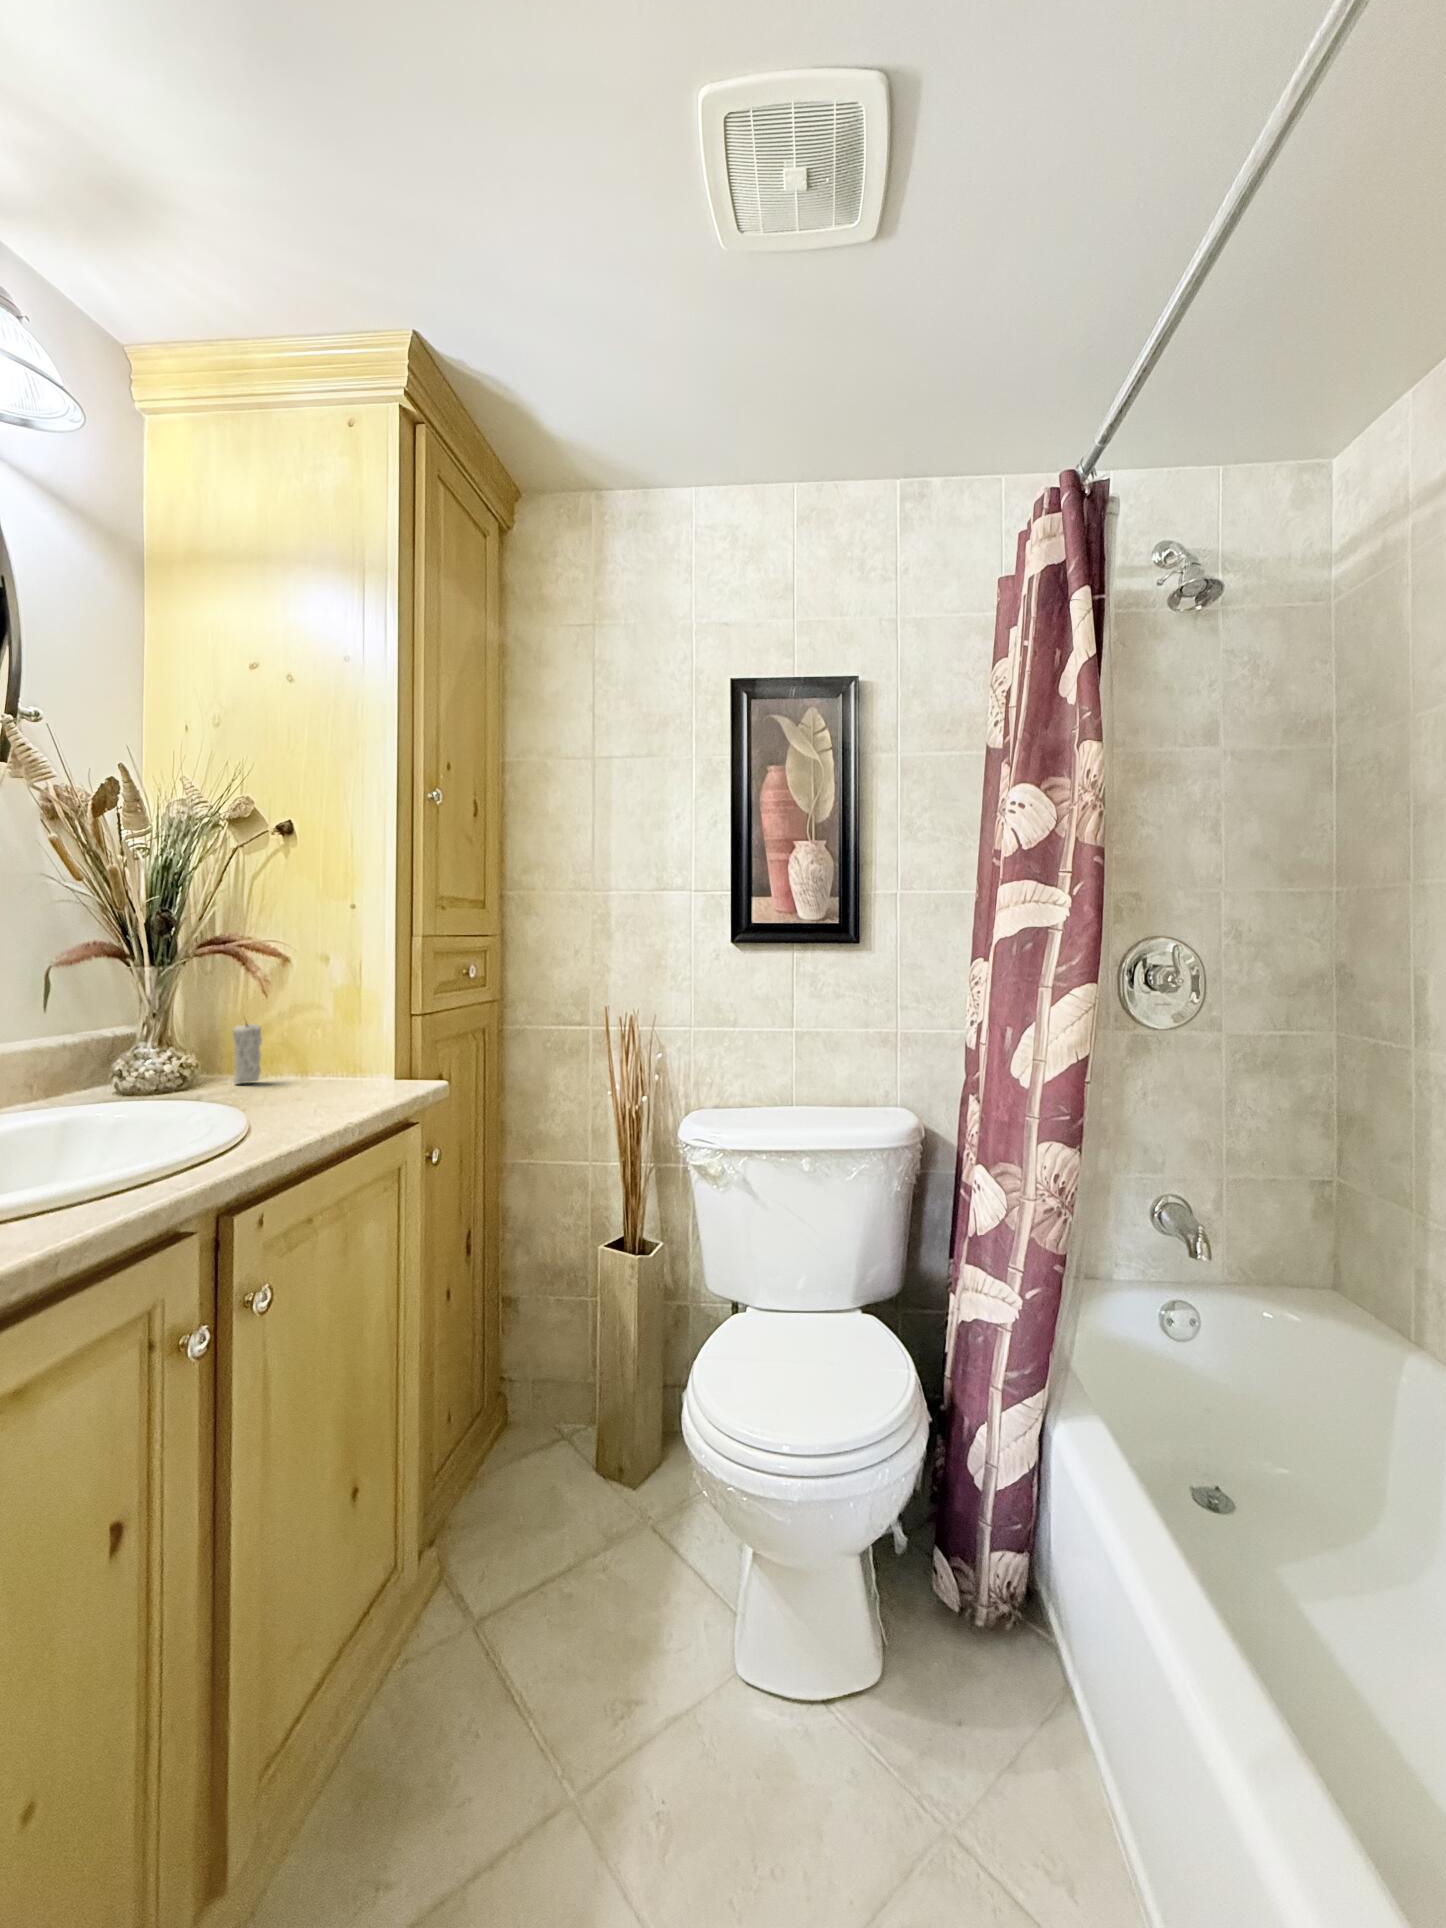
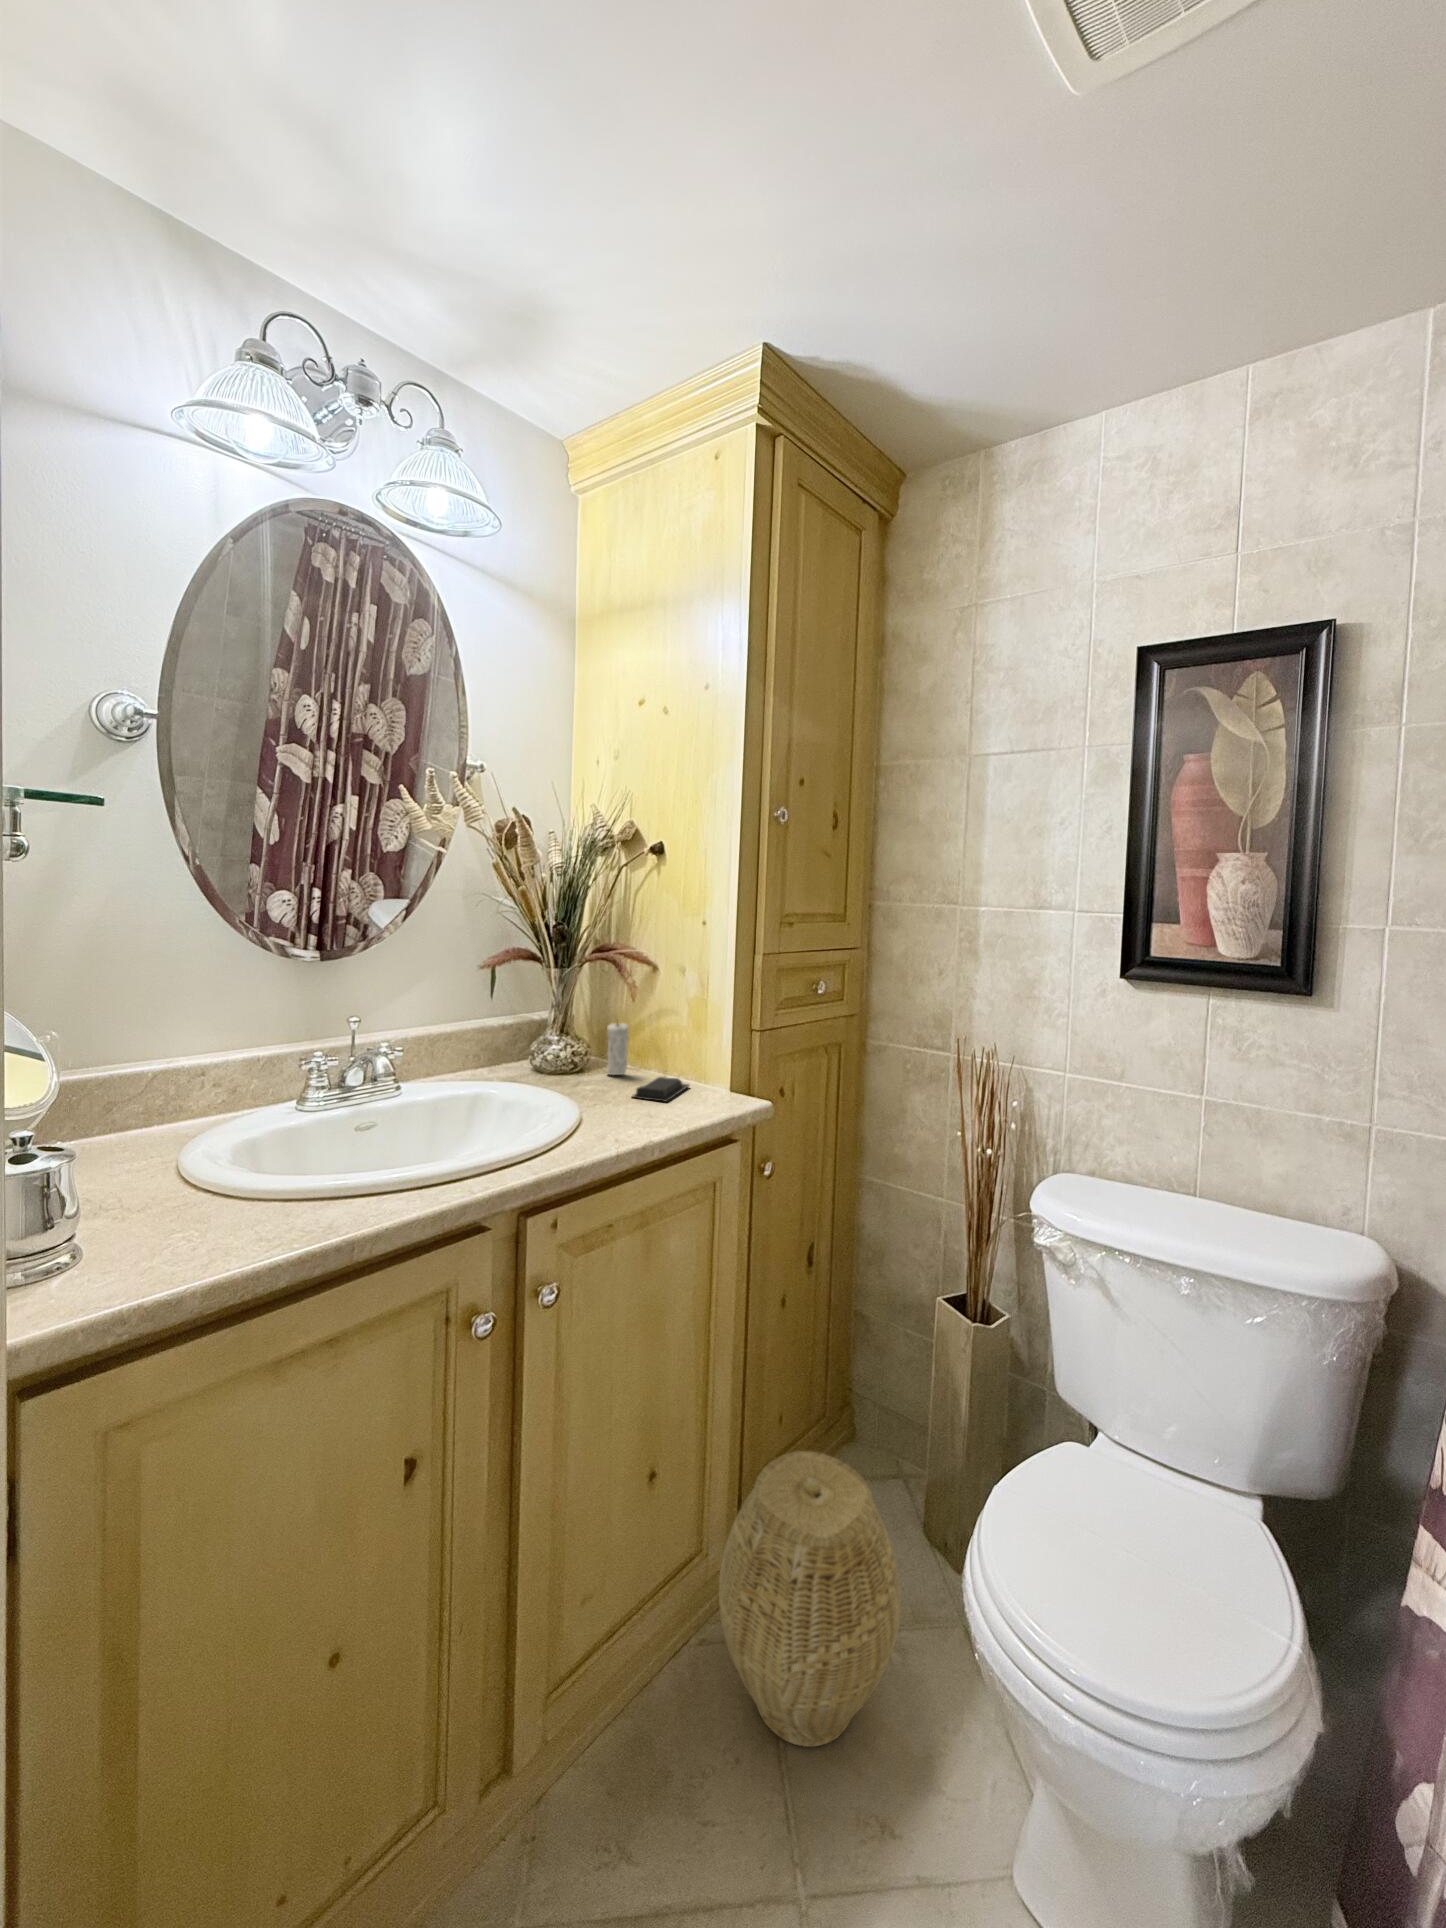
soap bar: none [291,1074,348,1097] -> present [632,1077,689,1102]
woven basket: none [440,1407,621,1686] -> present [719,1451,901,1747]

